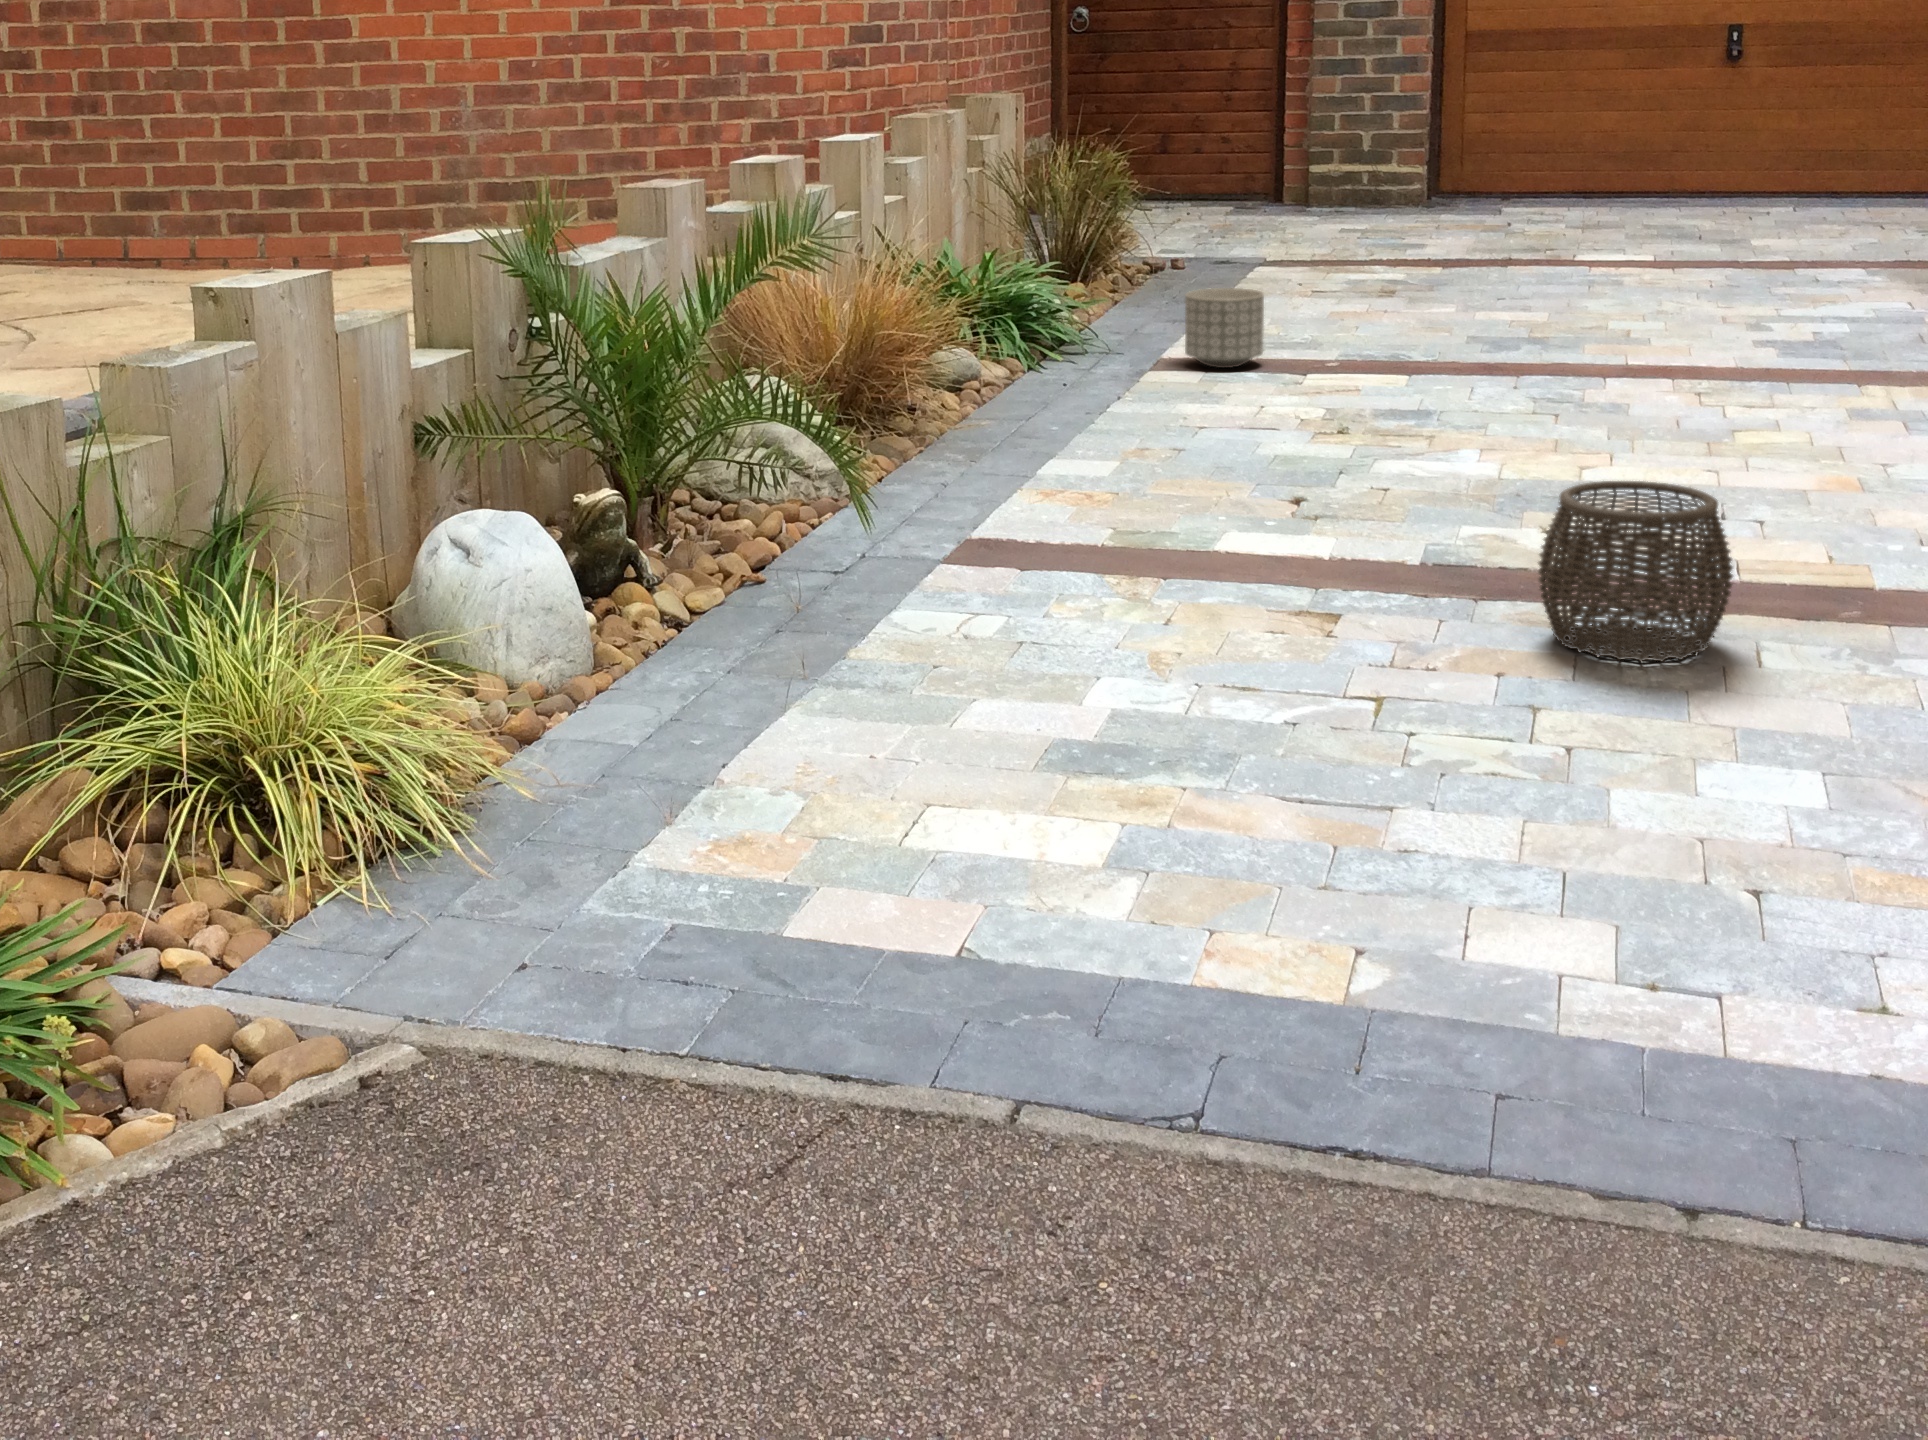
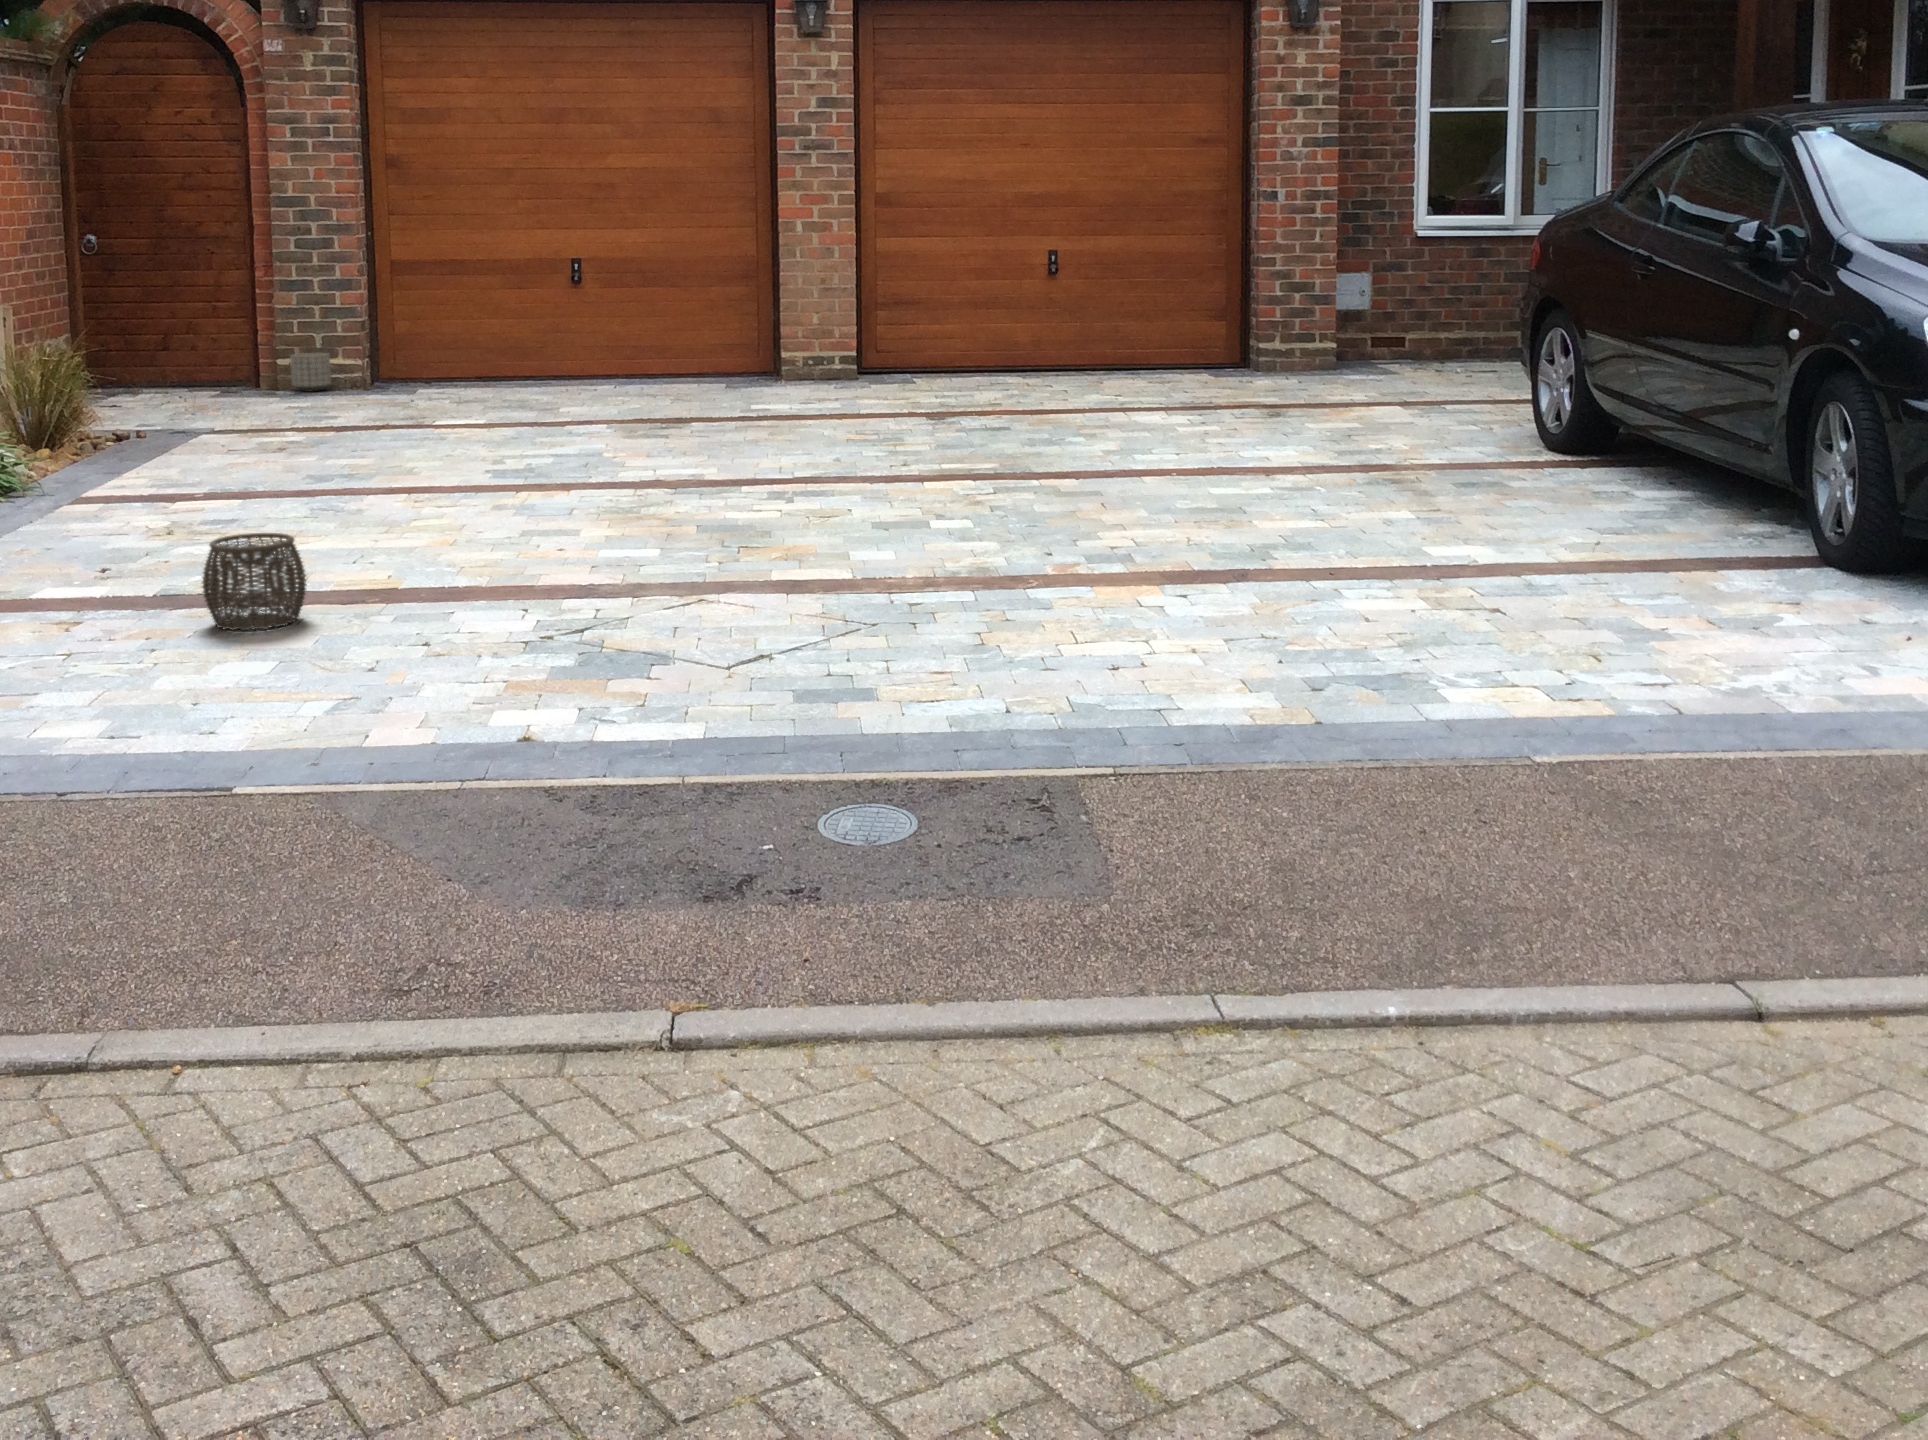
planter: present [1185,288,1264,368] -> present [290,353,331,391]

